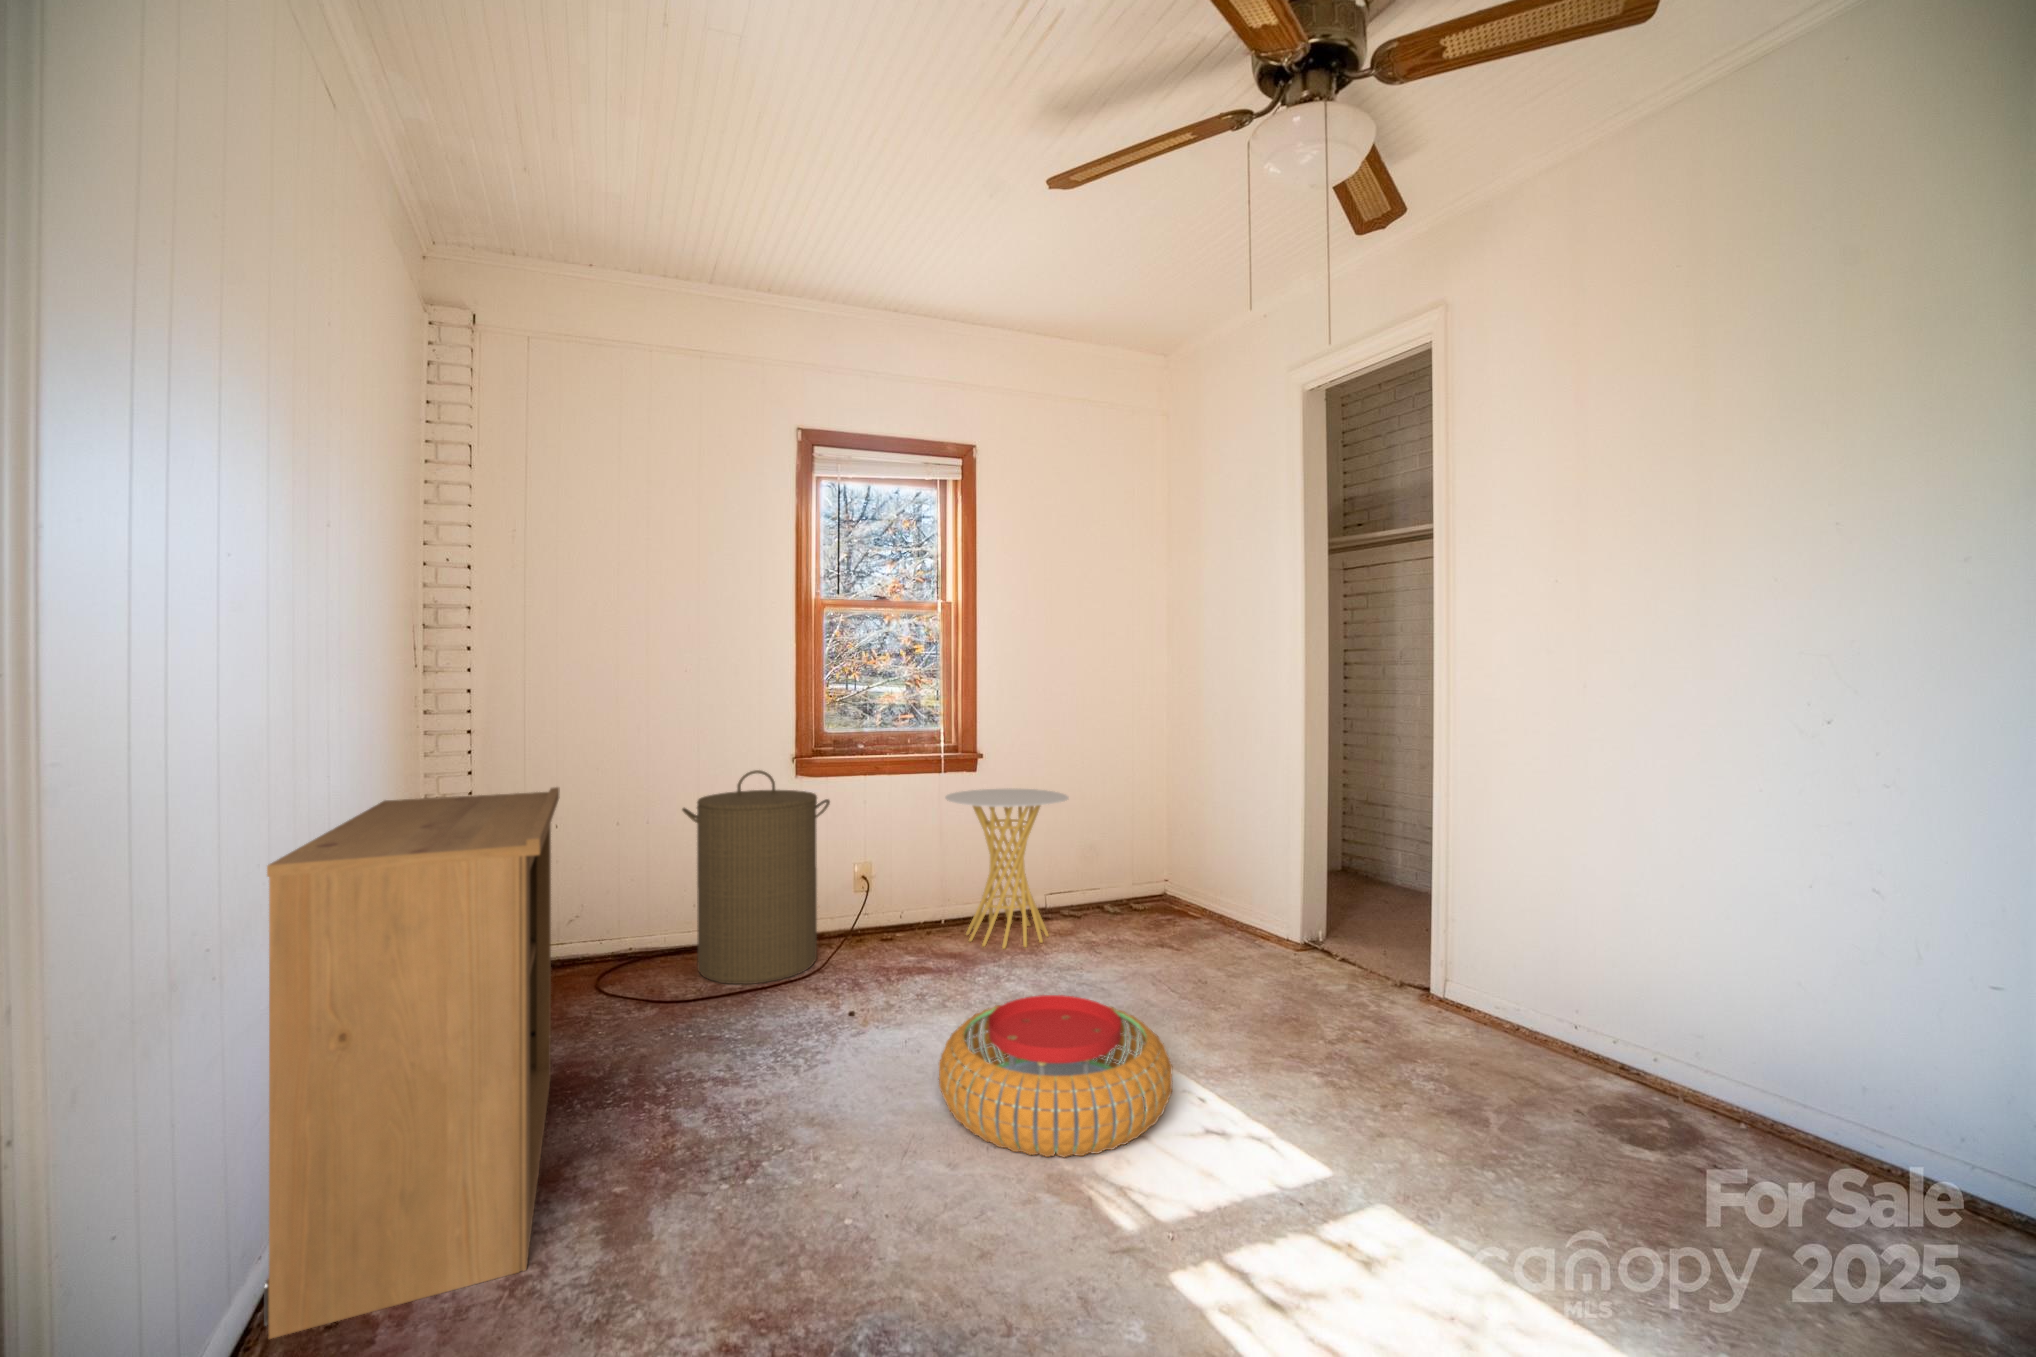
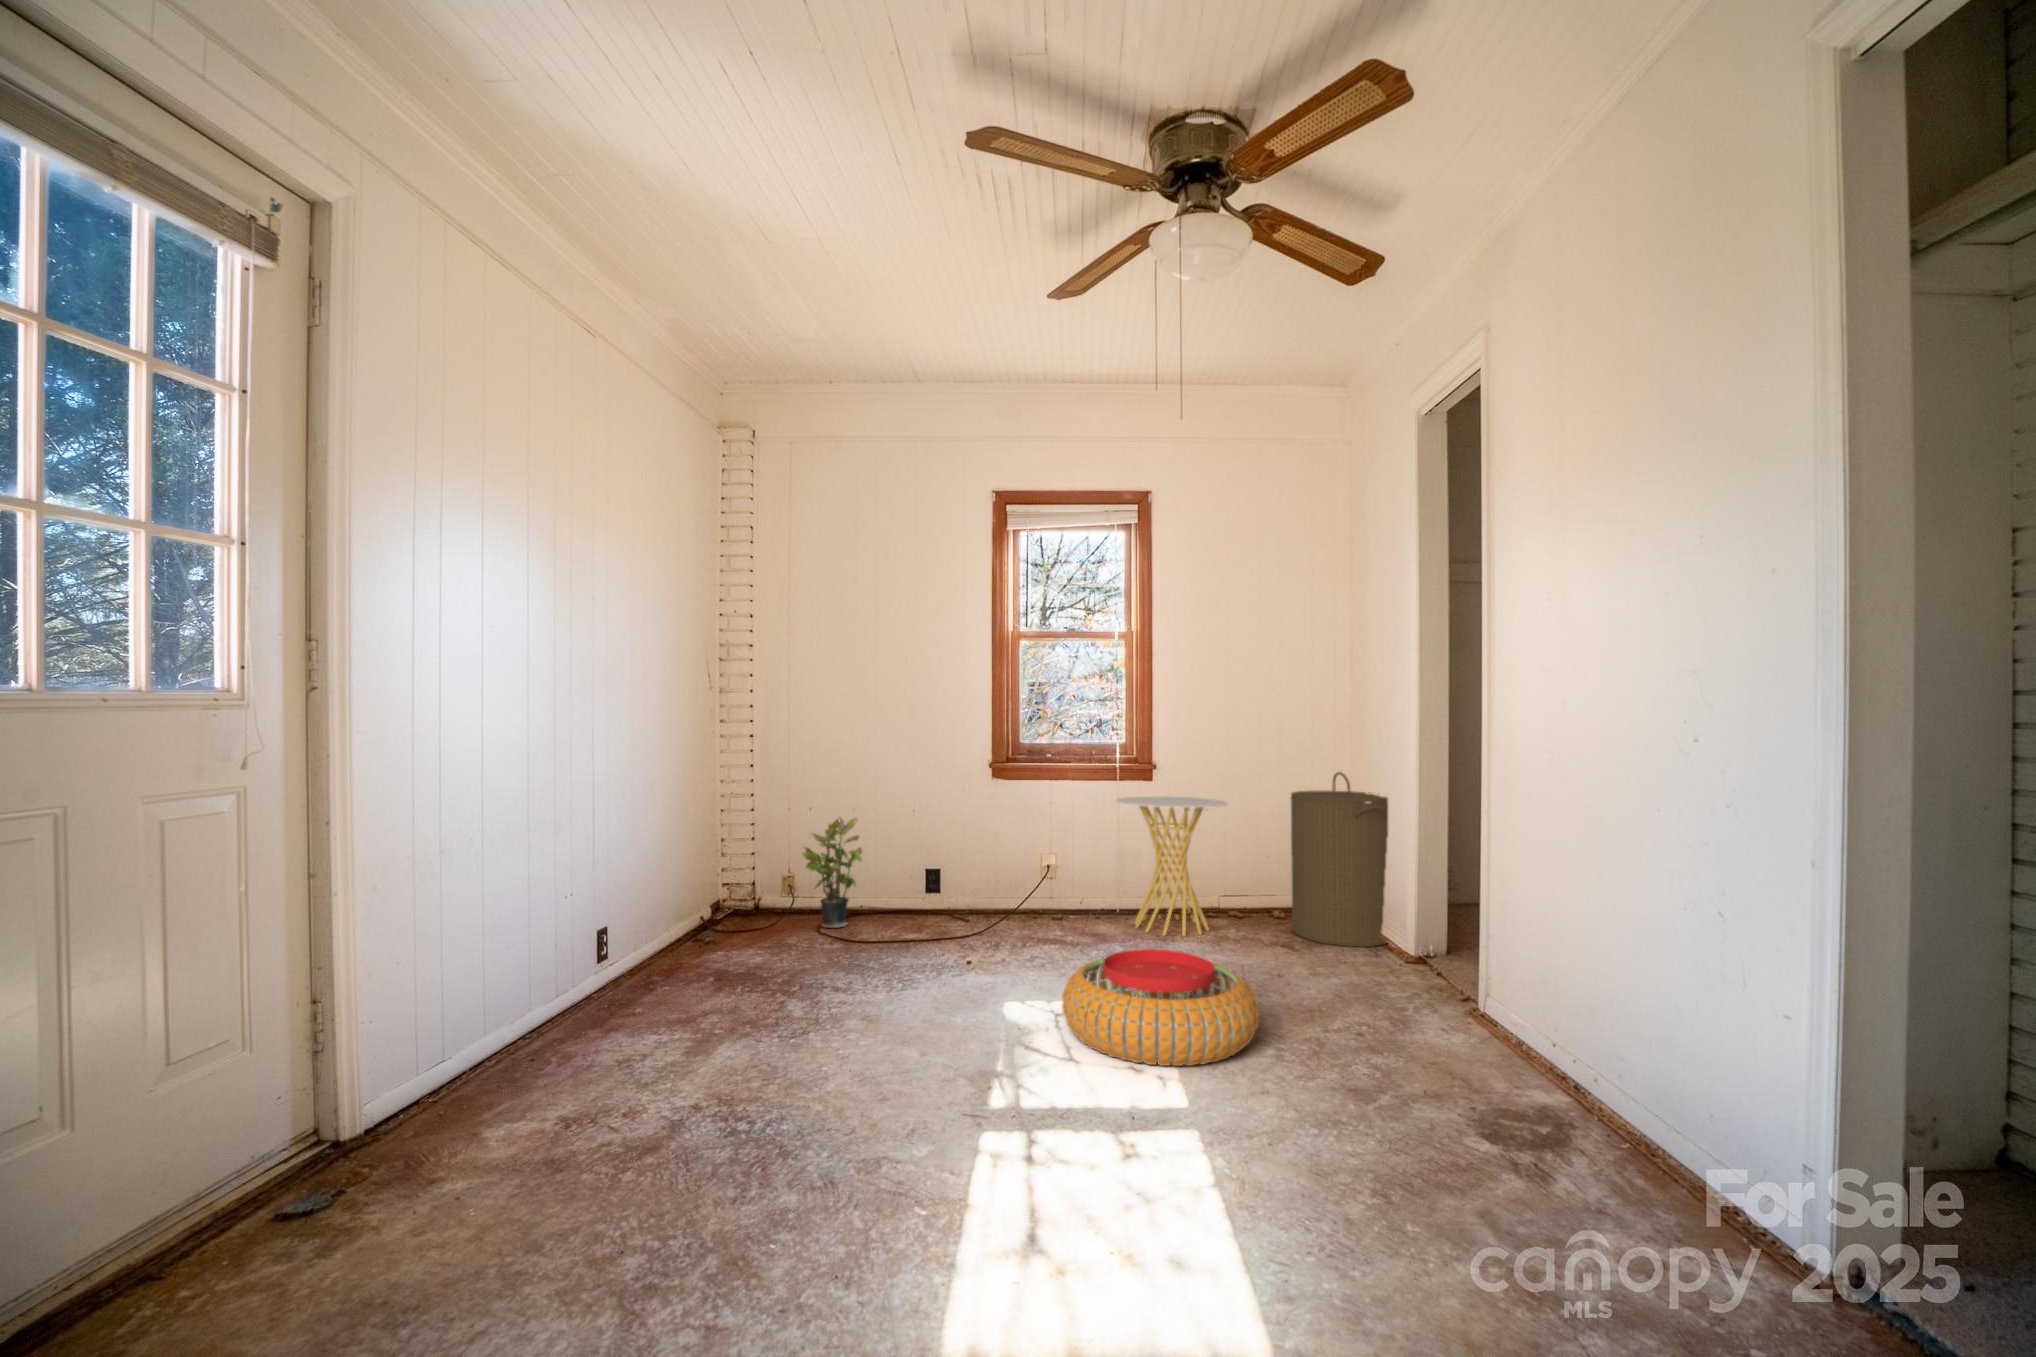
laundry hamper: present [682,770,830,984] -> present [1291,772,1388,947]
bookshelf: present [264,787,560,1339] -> none [616,763,803,1076]
potted plant: none [548,837,633,983] -> present [803,818,862,928]

